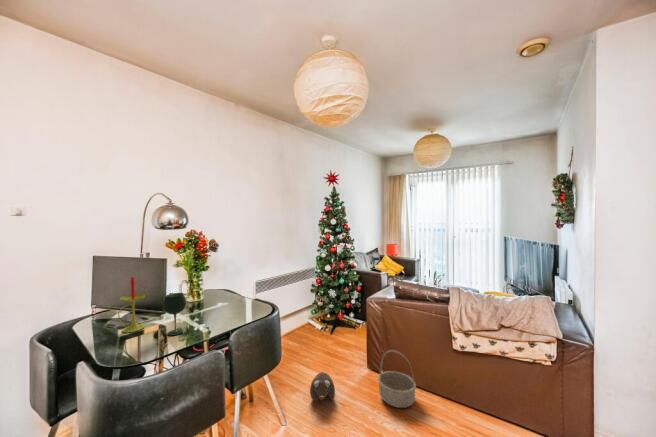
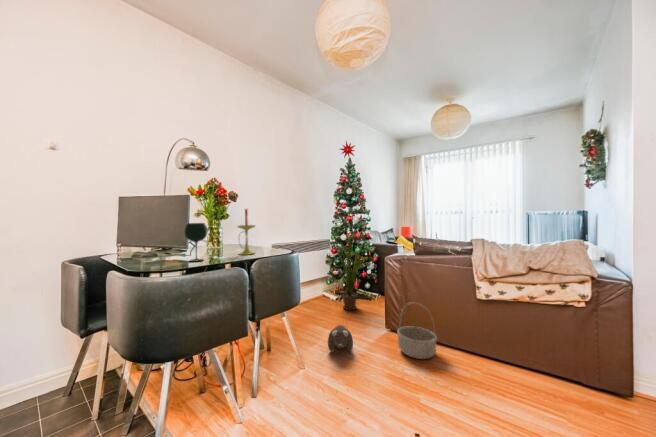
house plant: none [311,264,352,344] -> present [340,235,367,310]
candle: present [118,277,145,333] -> present [238,209,255,255]

